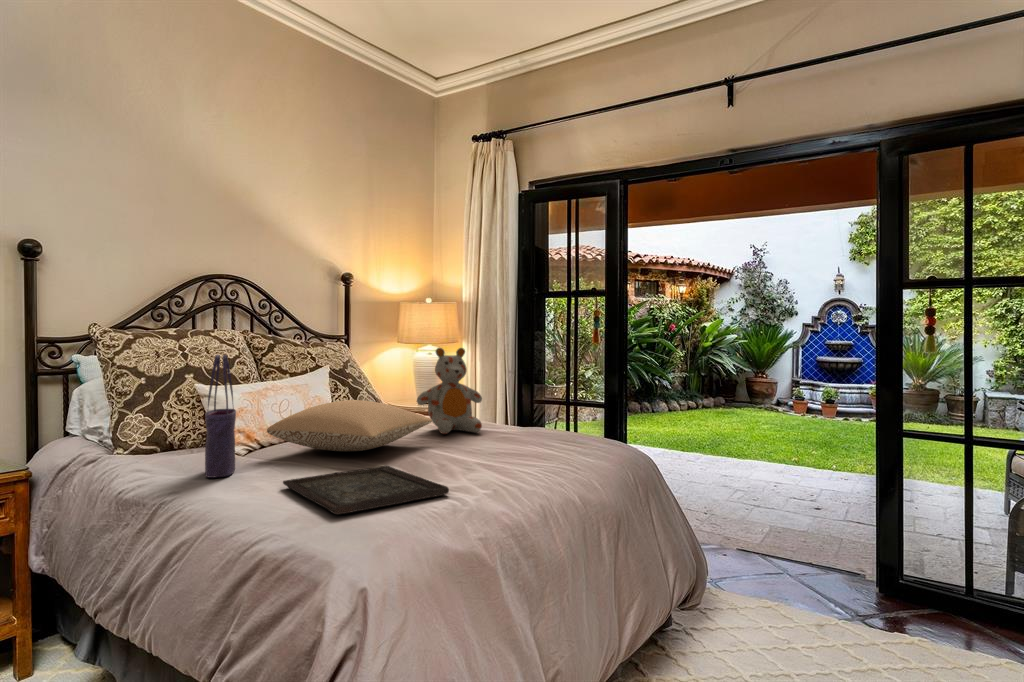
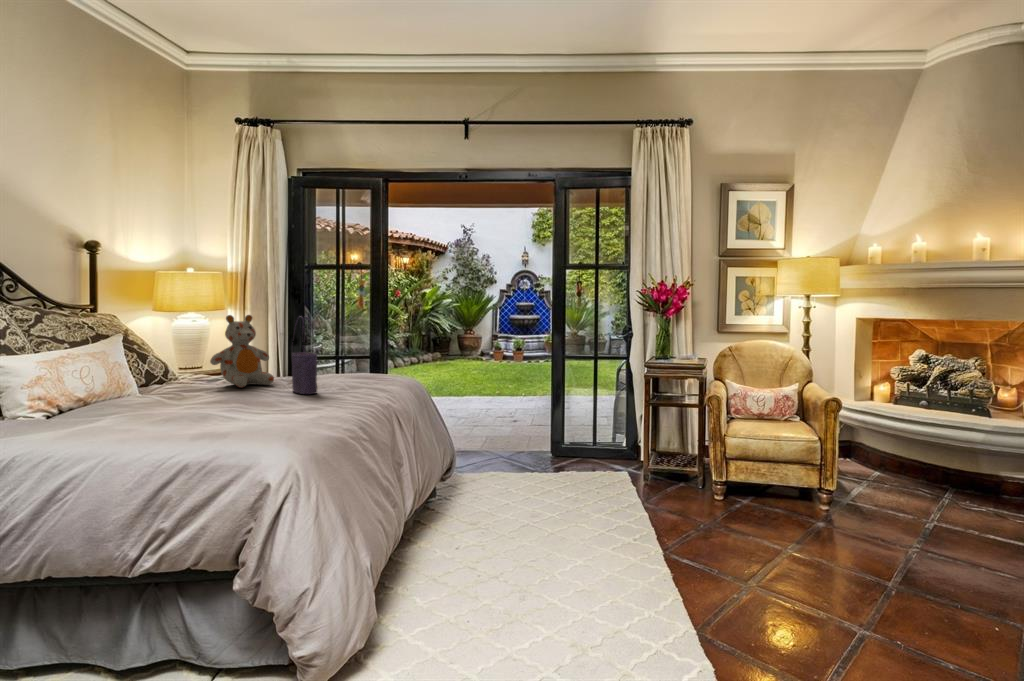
tote bag: present [205,355,236,478] -> present [292,317,317,394]
pillow: present [267,400,432,451] -> none [82,362,236,406]
tray: present [283,466,449,515] -> none [134,410,287,441]

